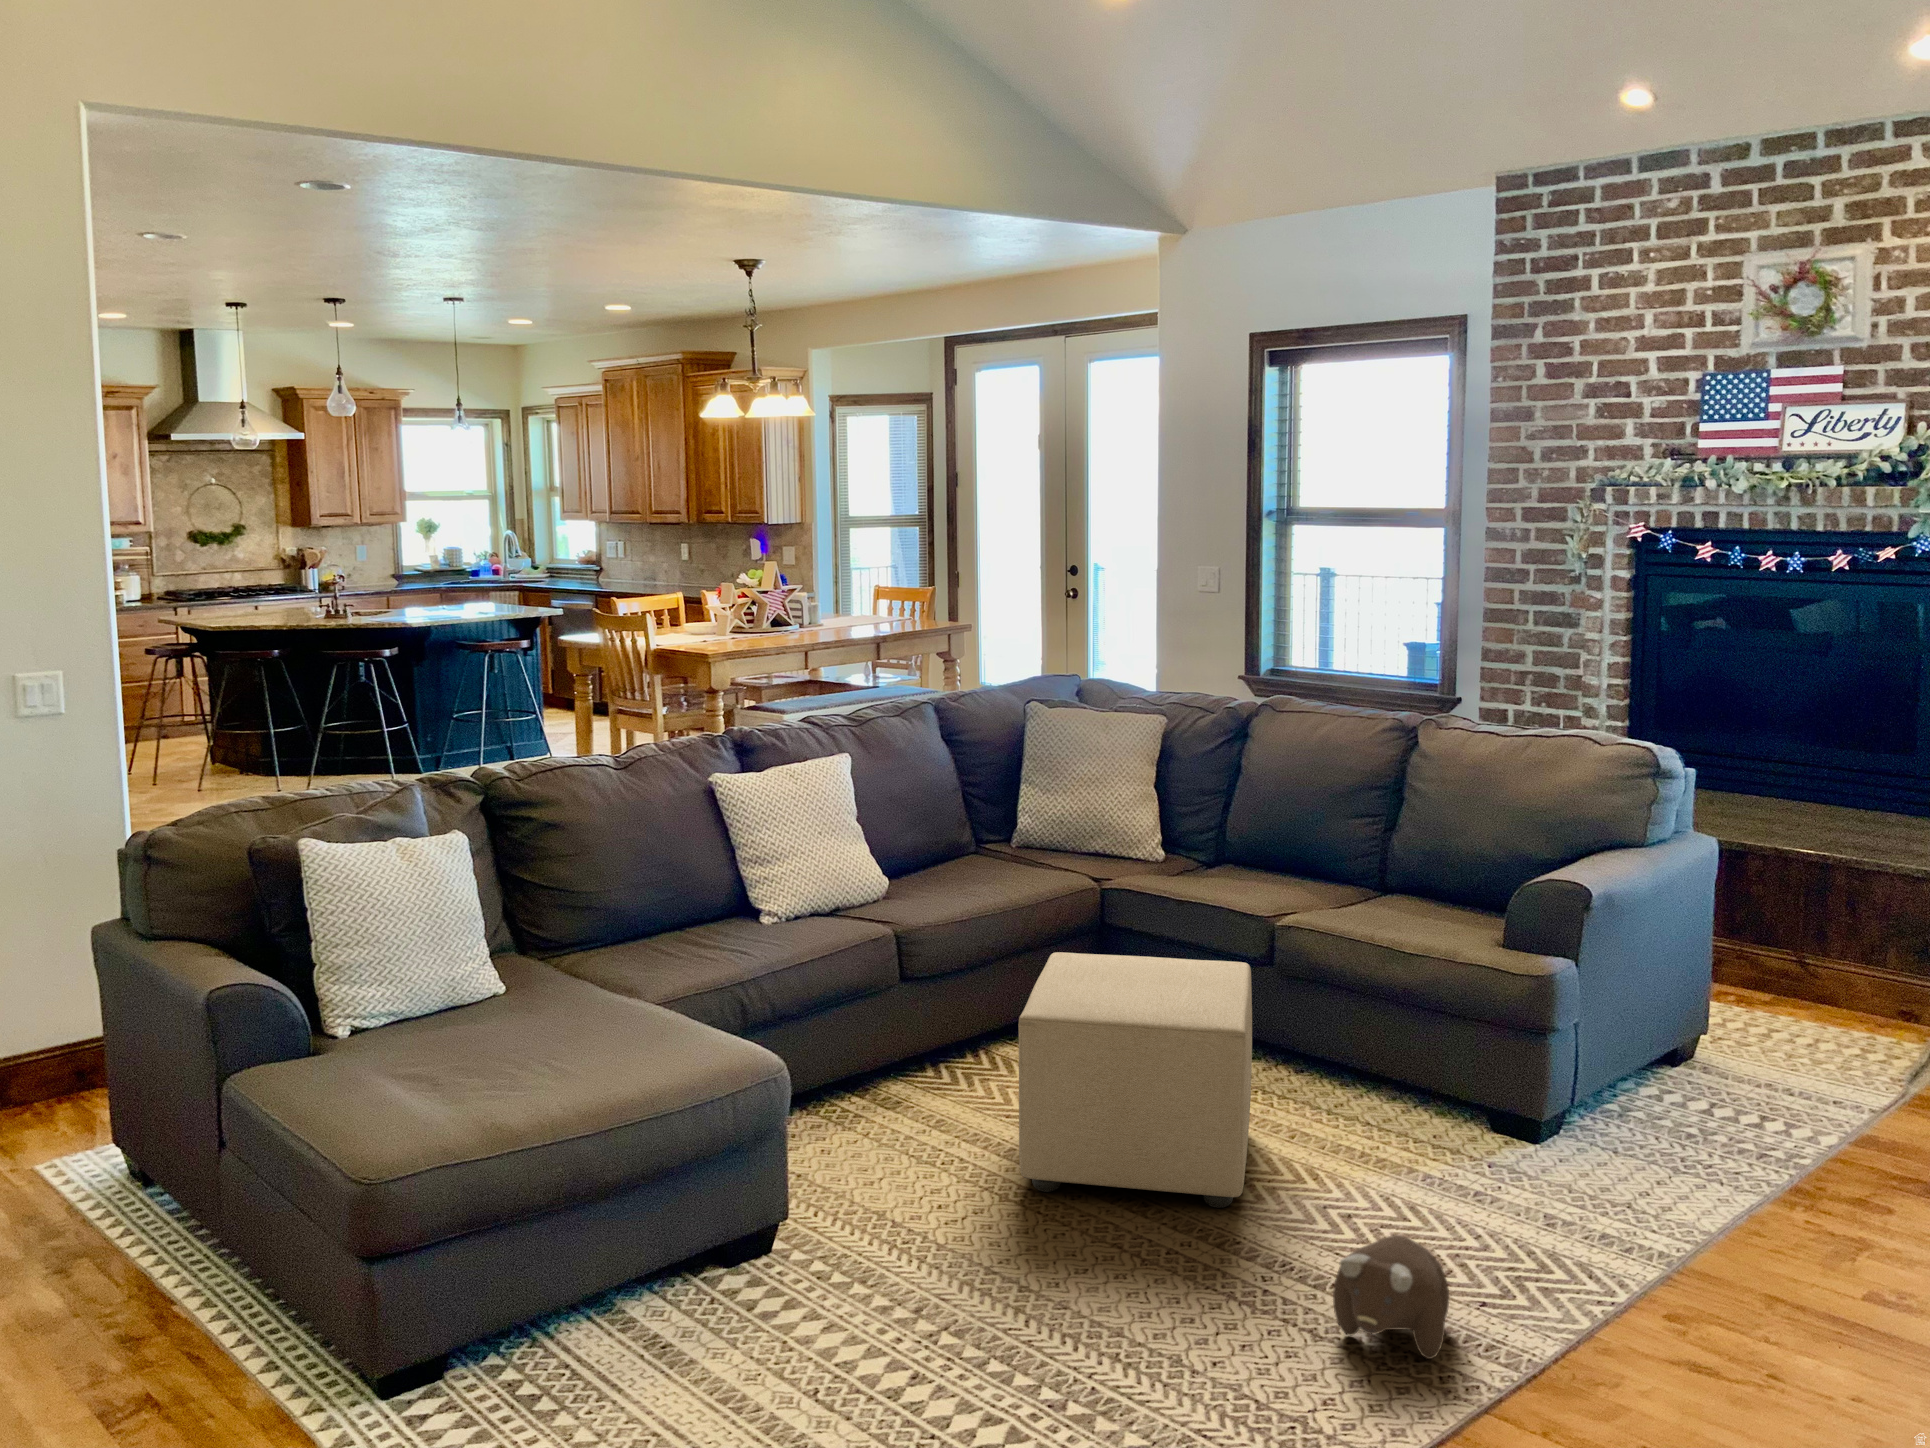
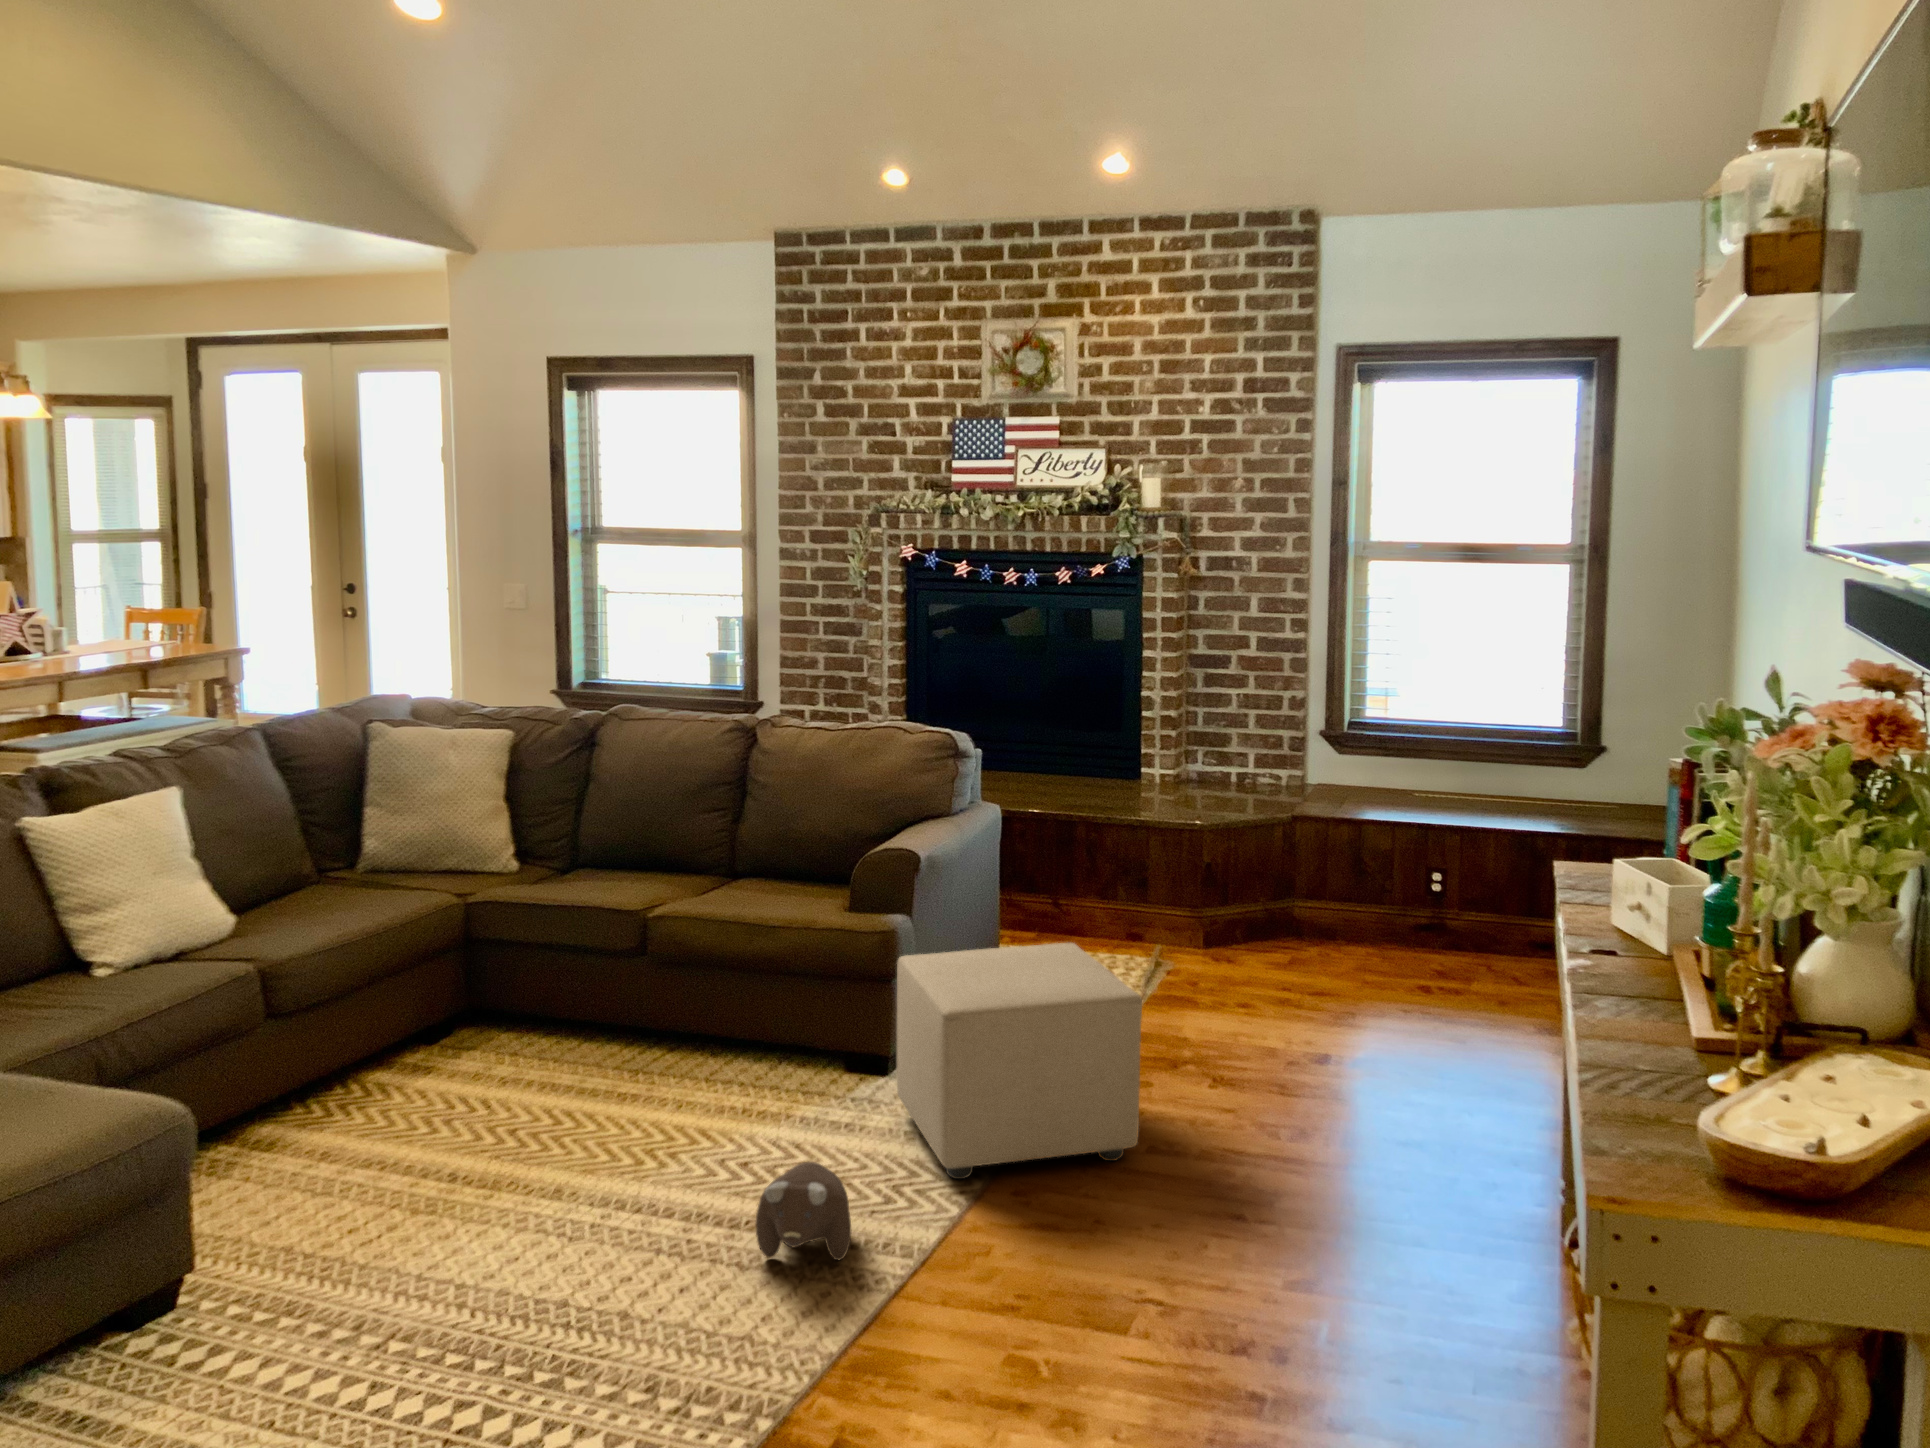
ottoman: present [1018,952,1252,1208] -> present [897,943,1142,1179]

